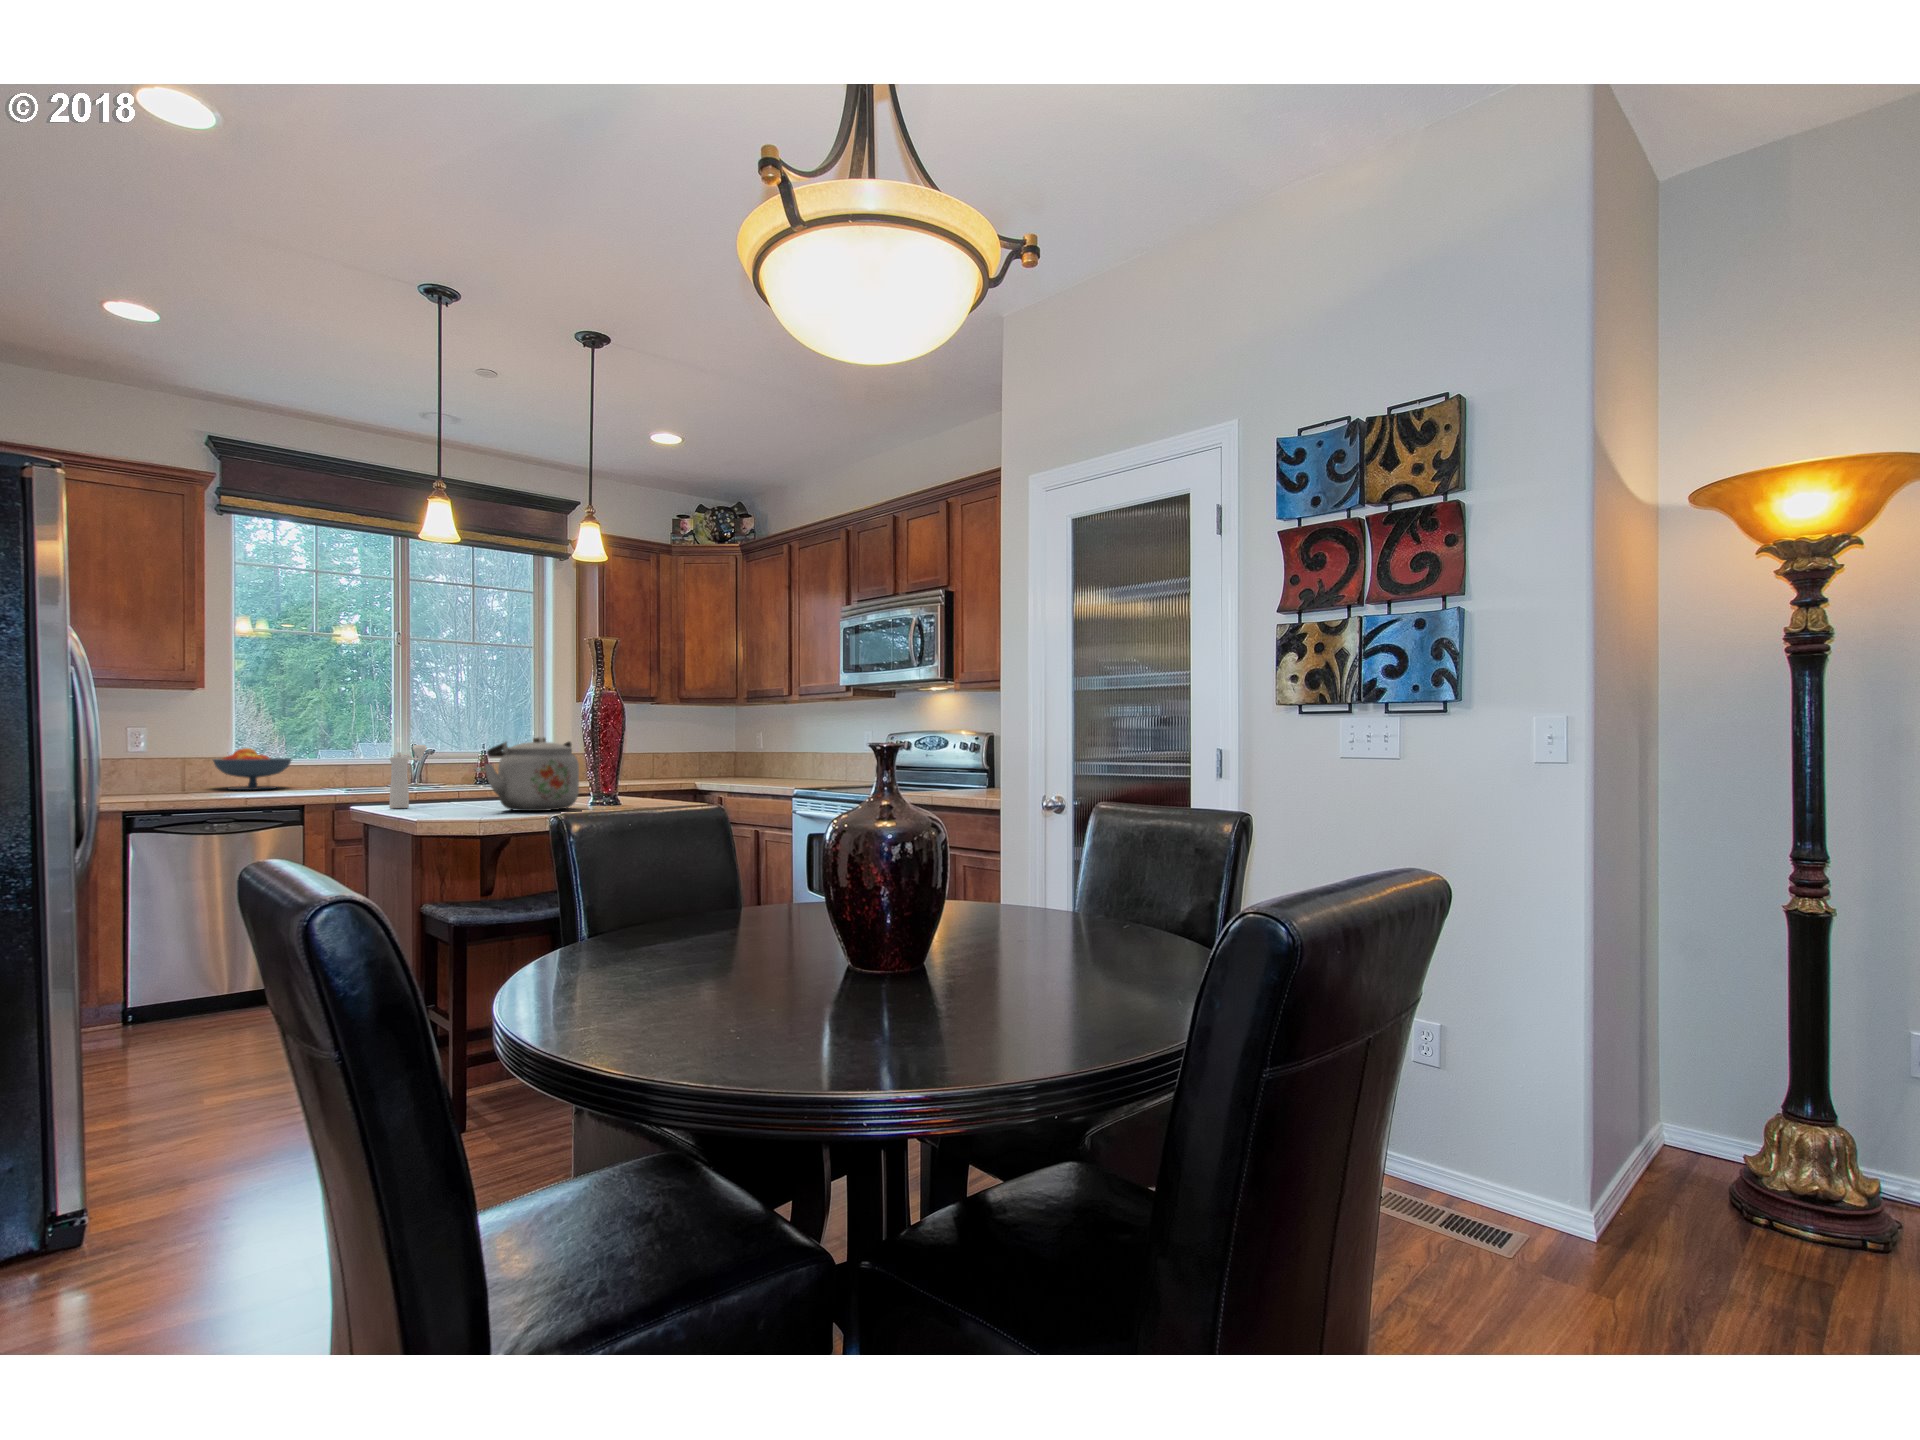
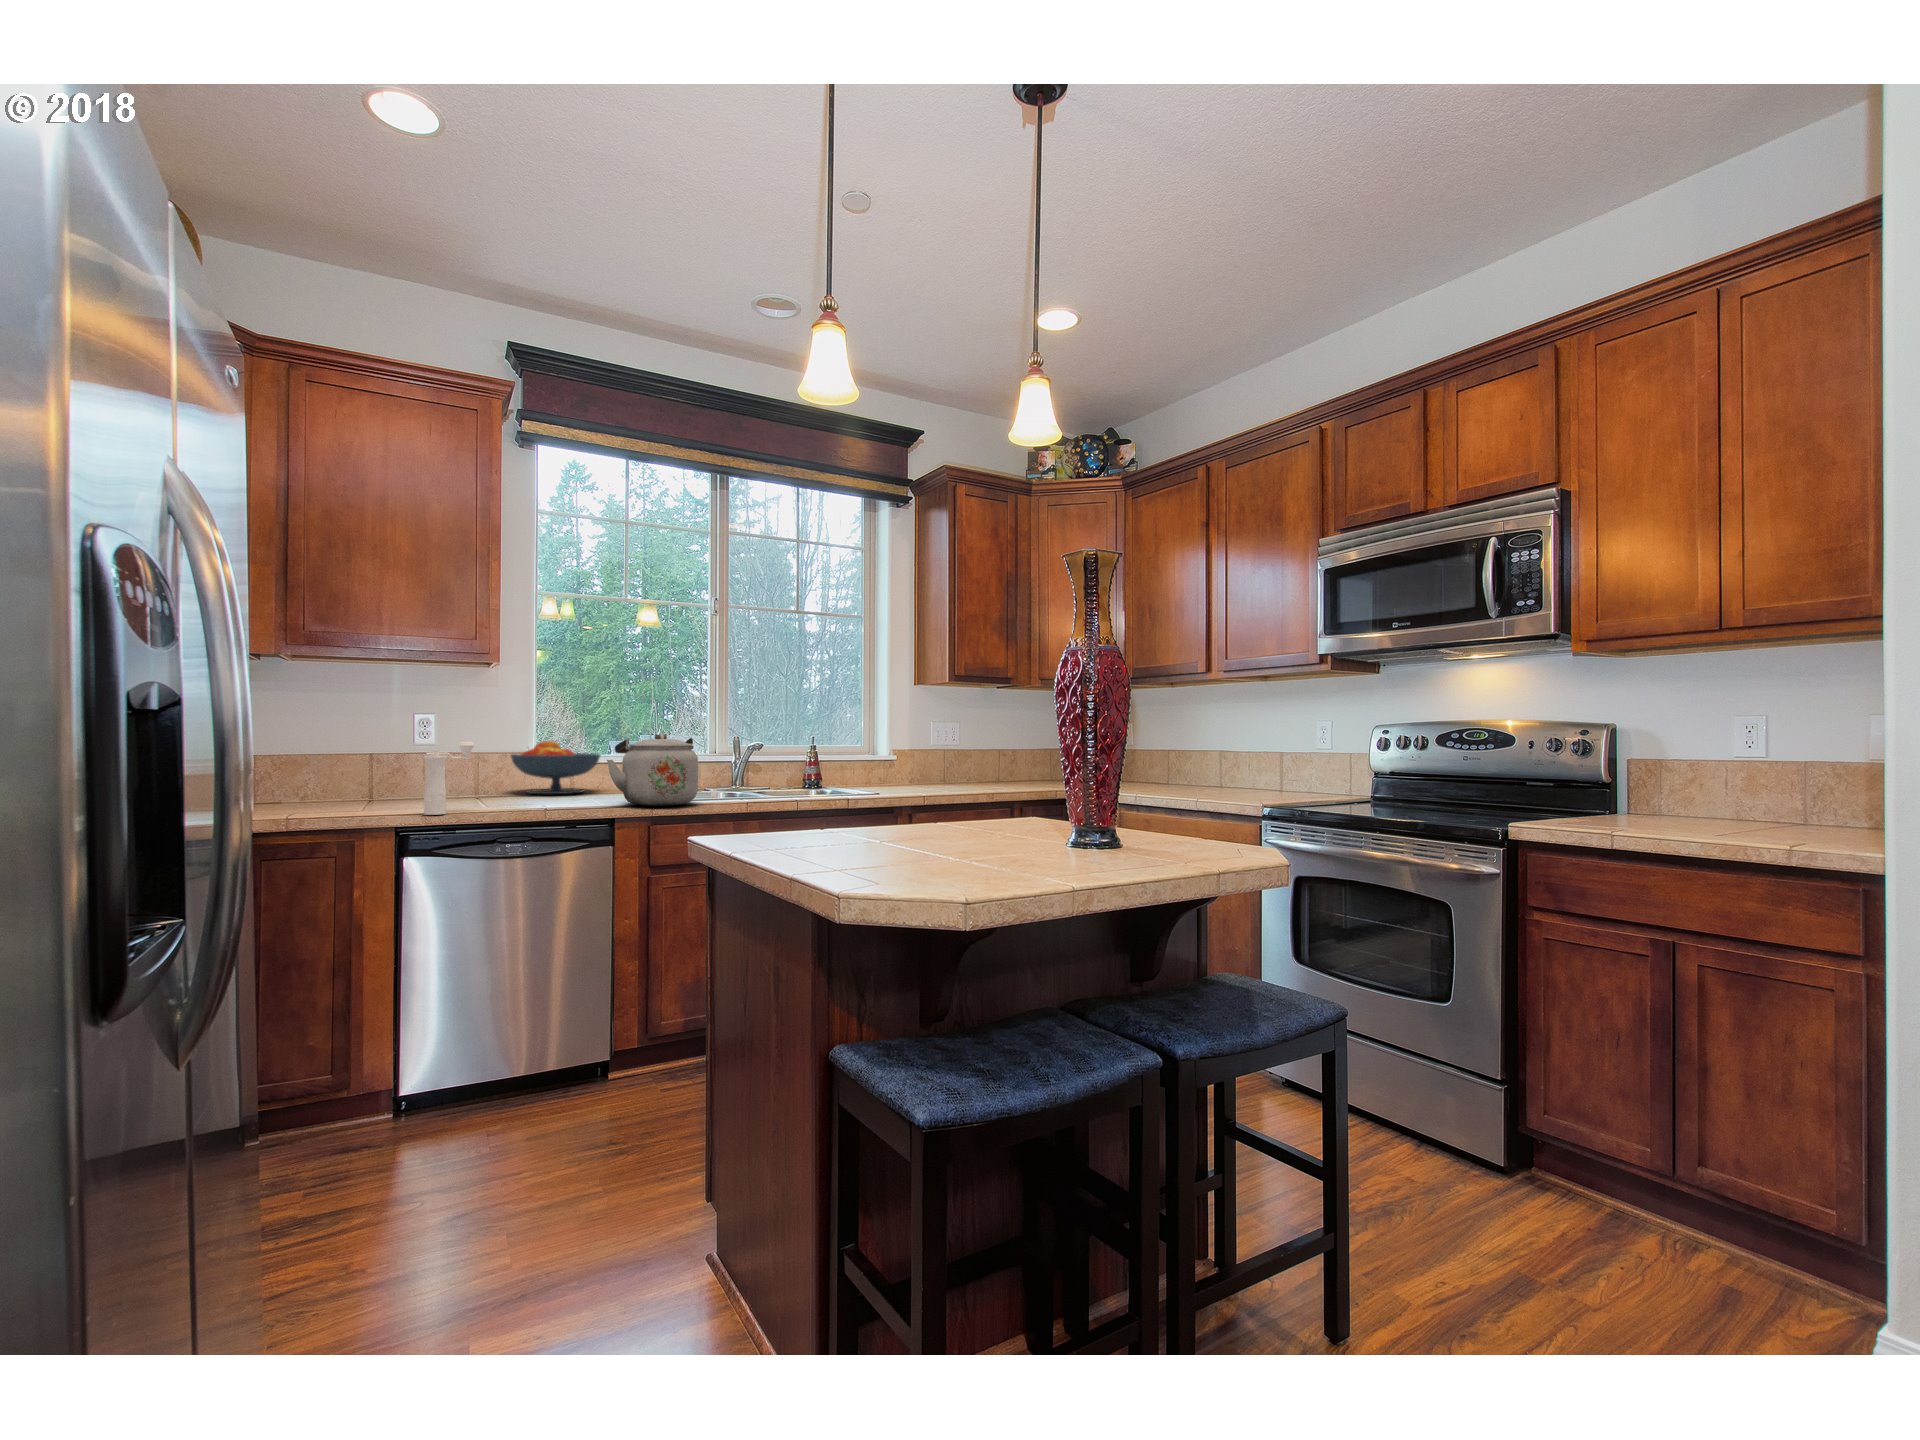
kettle: present [485,737,579,811] -> present [607,733,698,806]
pepper mill: present [389,745,427,808] -> present [424,741,474,815]

